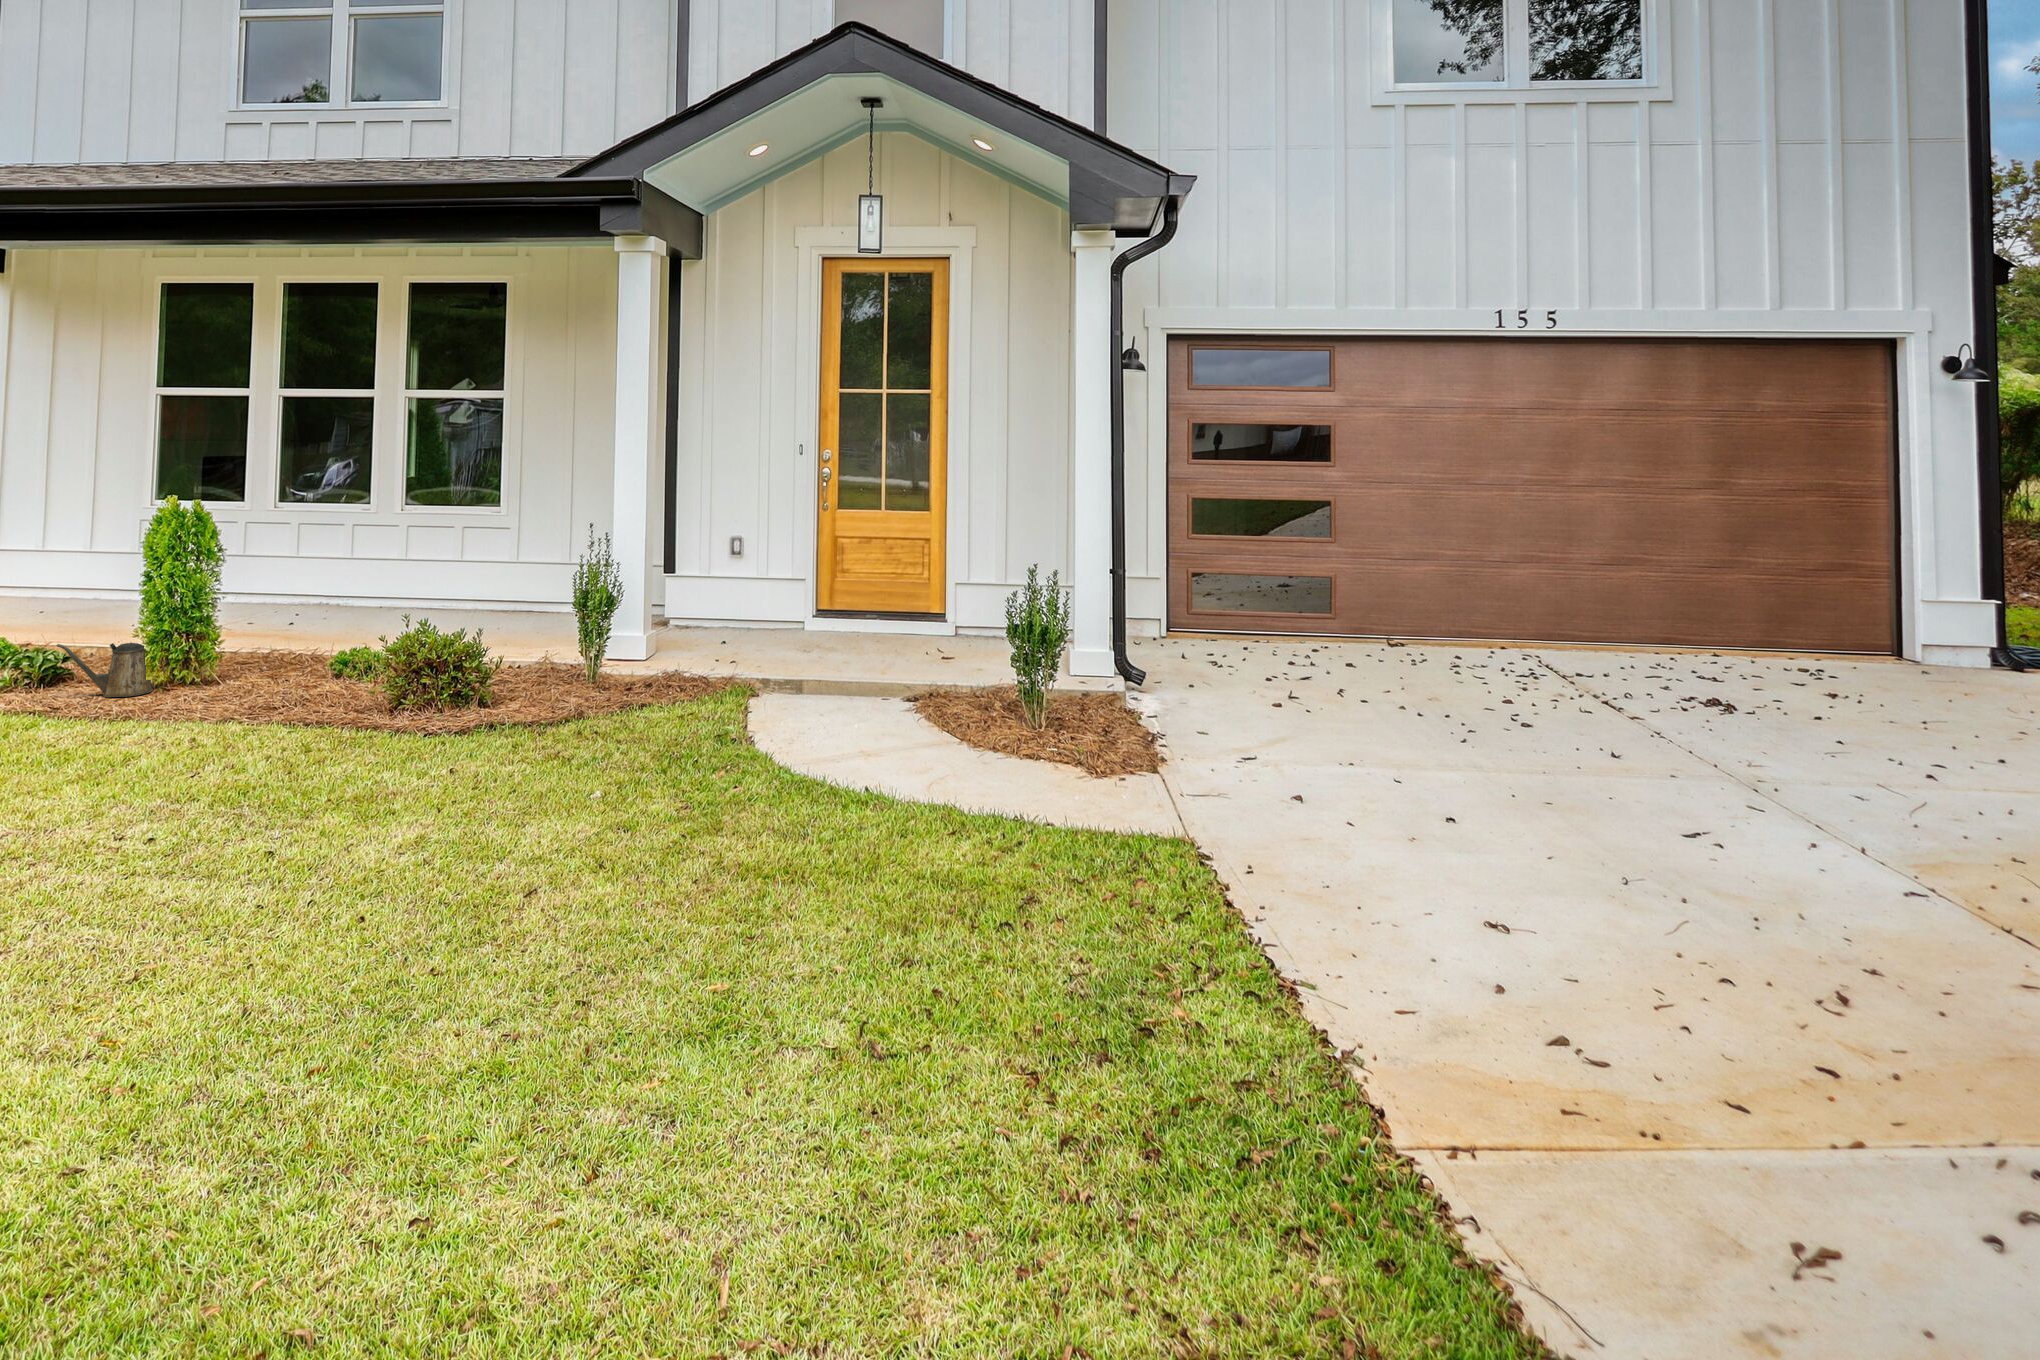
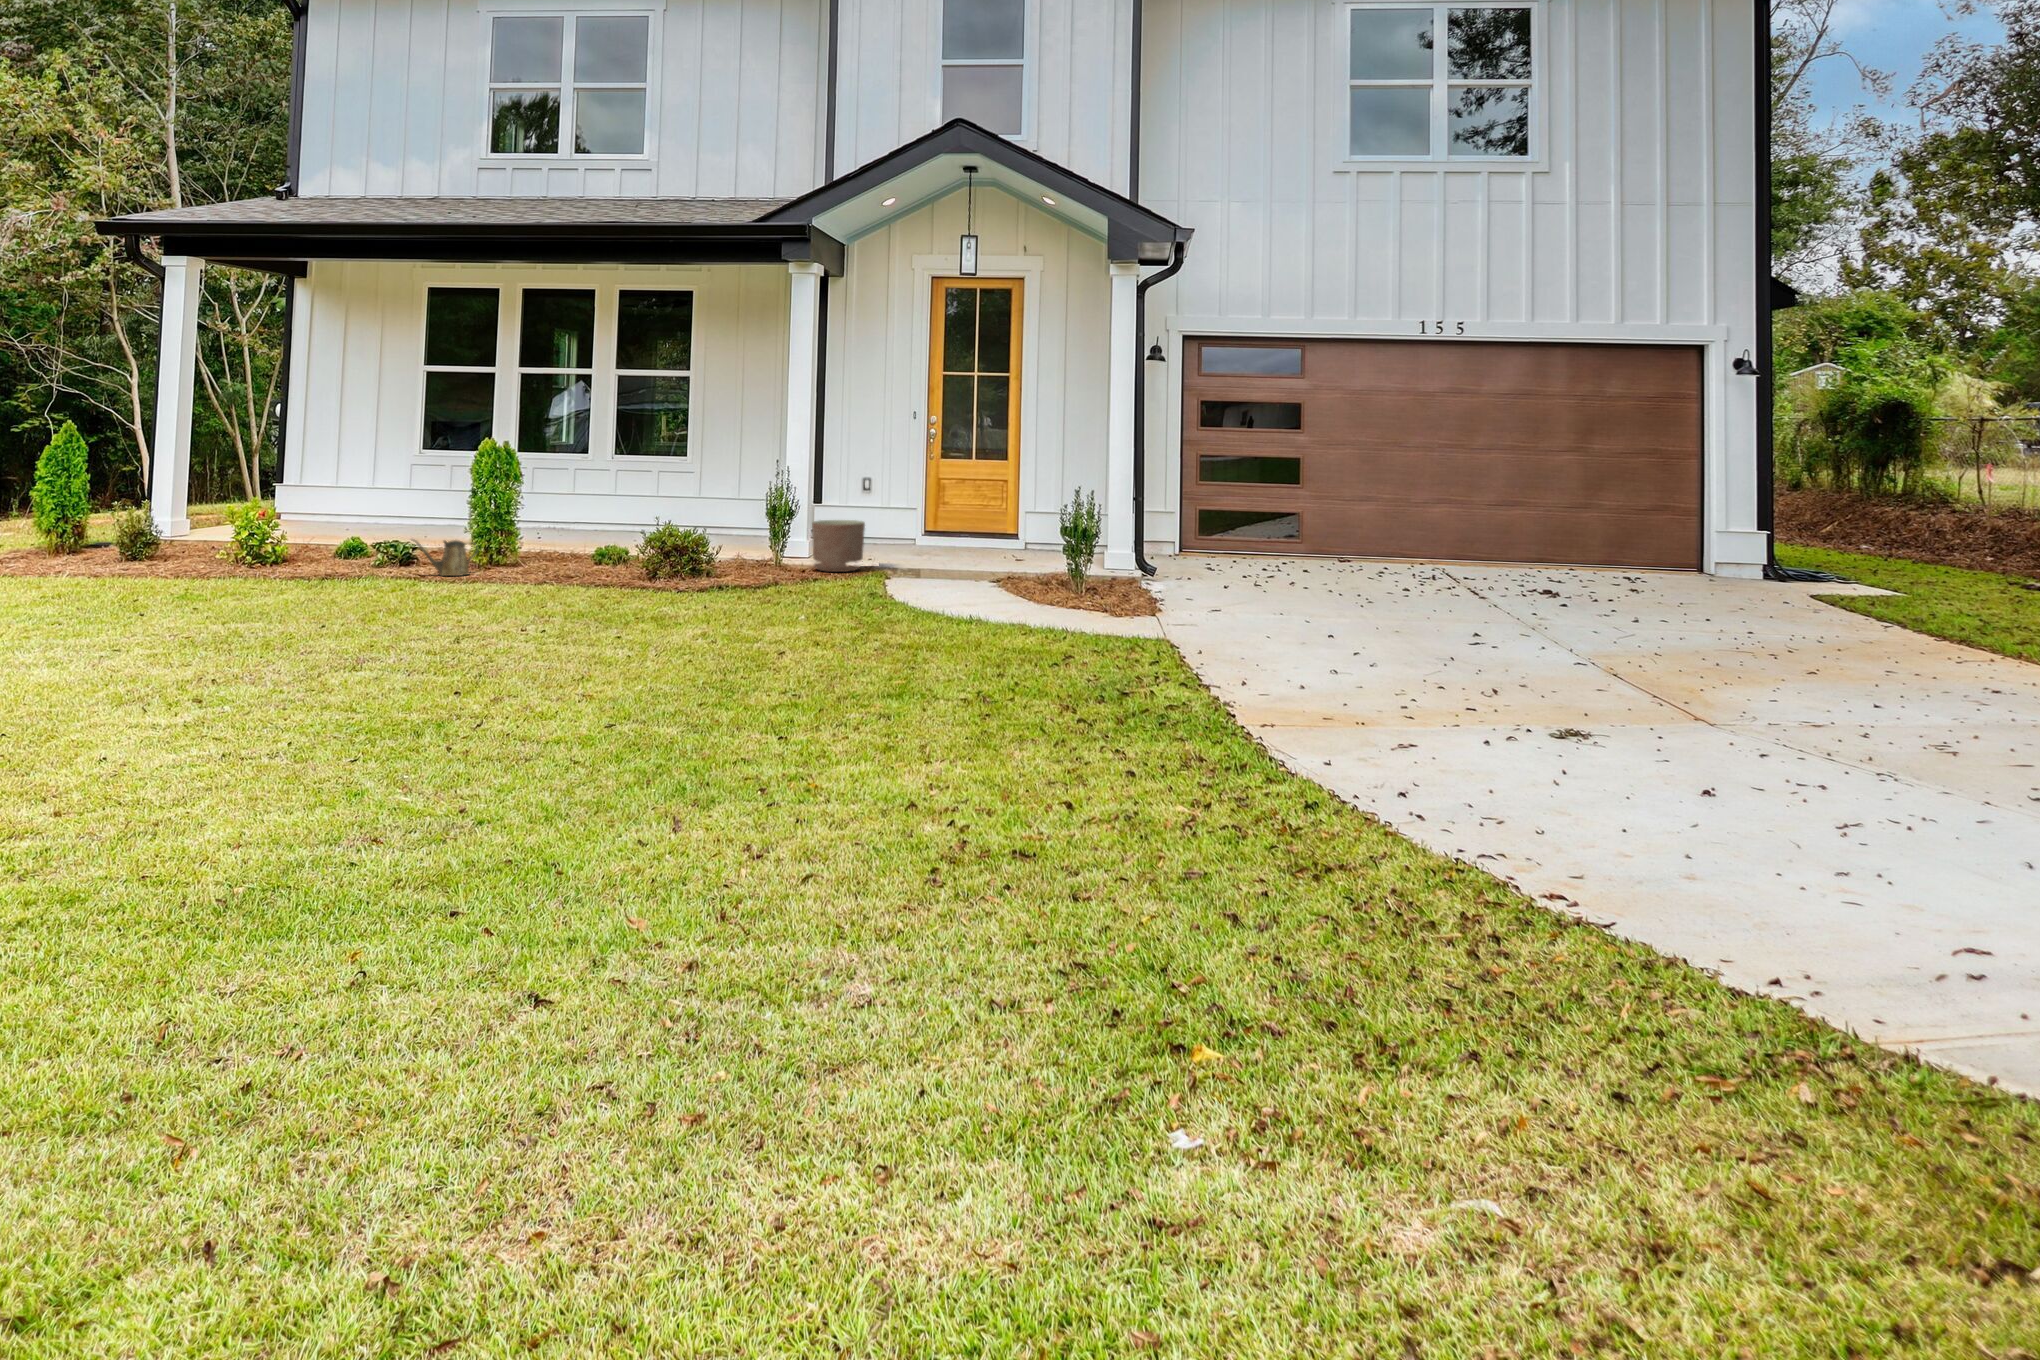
planter: none [652,598,727,677] -> present [812,520,865,572]

